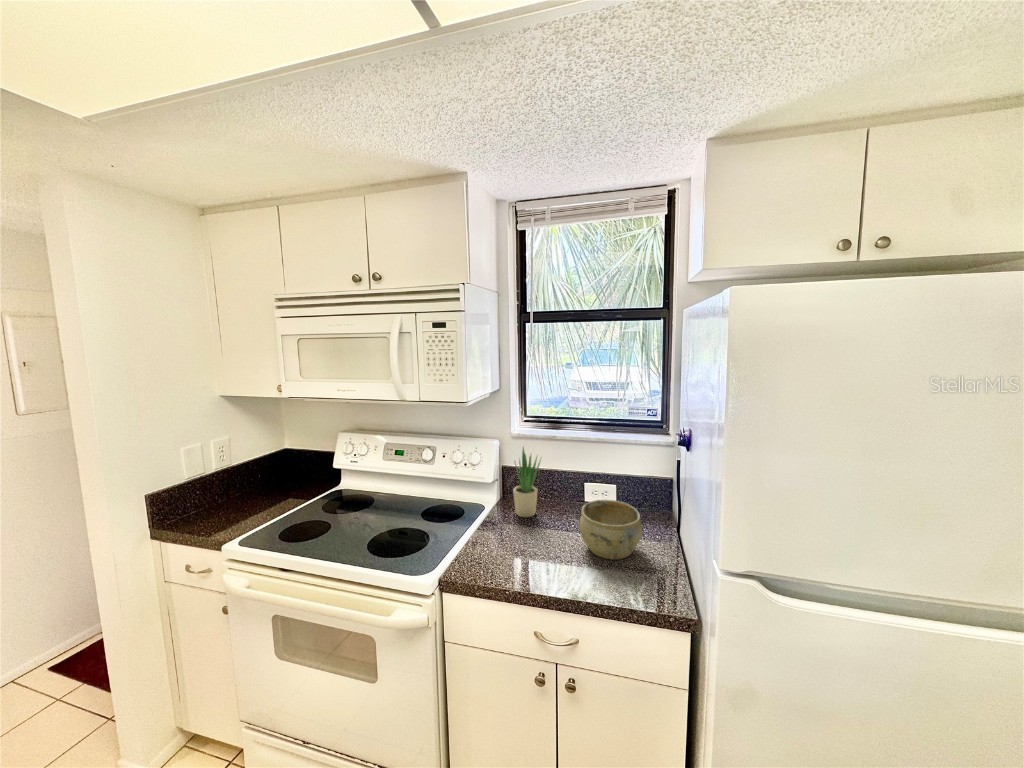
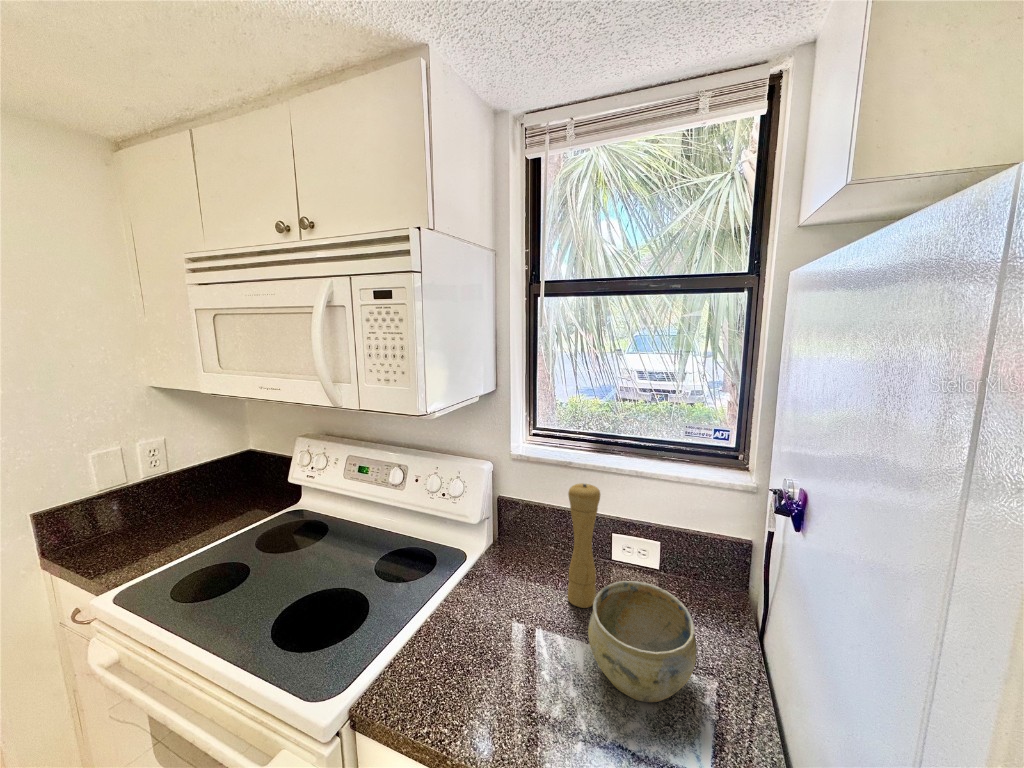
pepper mill: none [559,445,579,526] -> present [567,483,600,608]
potted plant: present [513,448,541,517] -> none [503,477,547,582]

